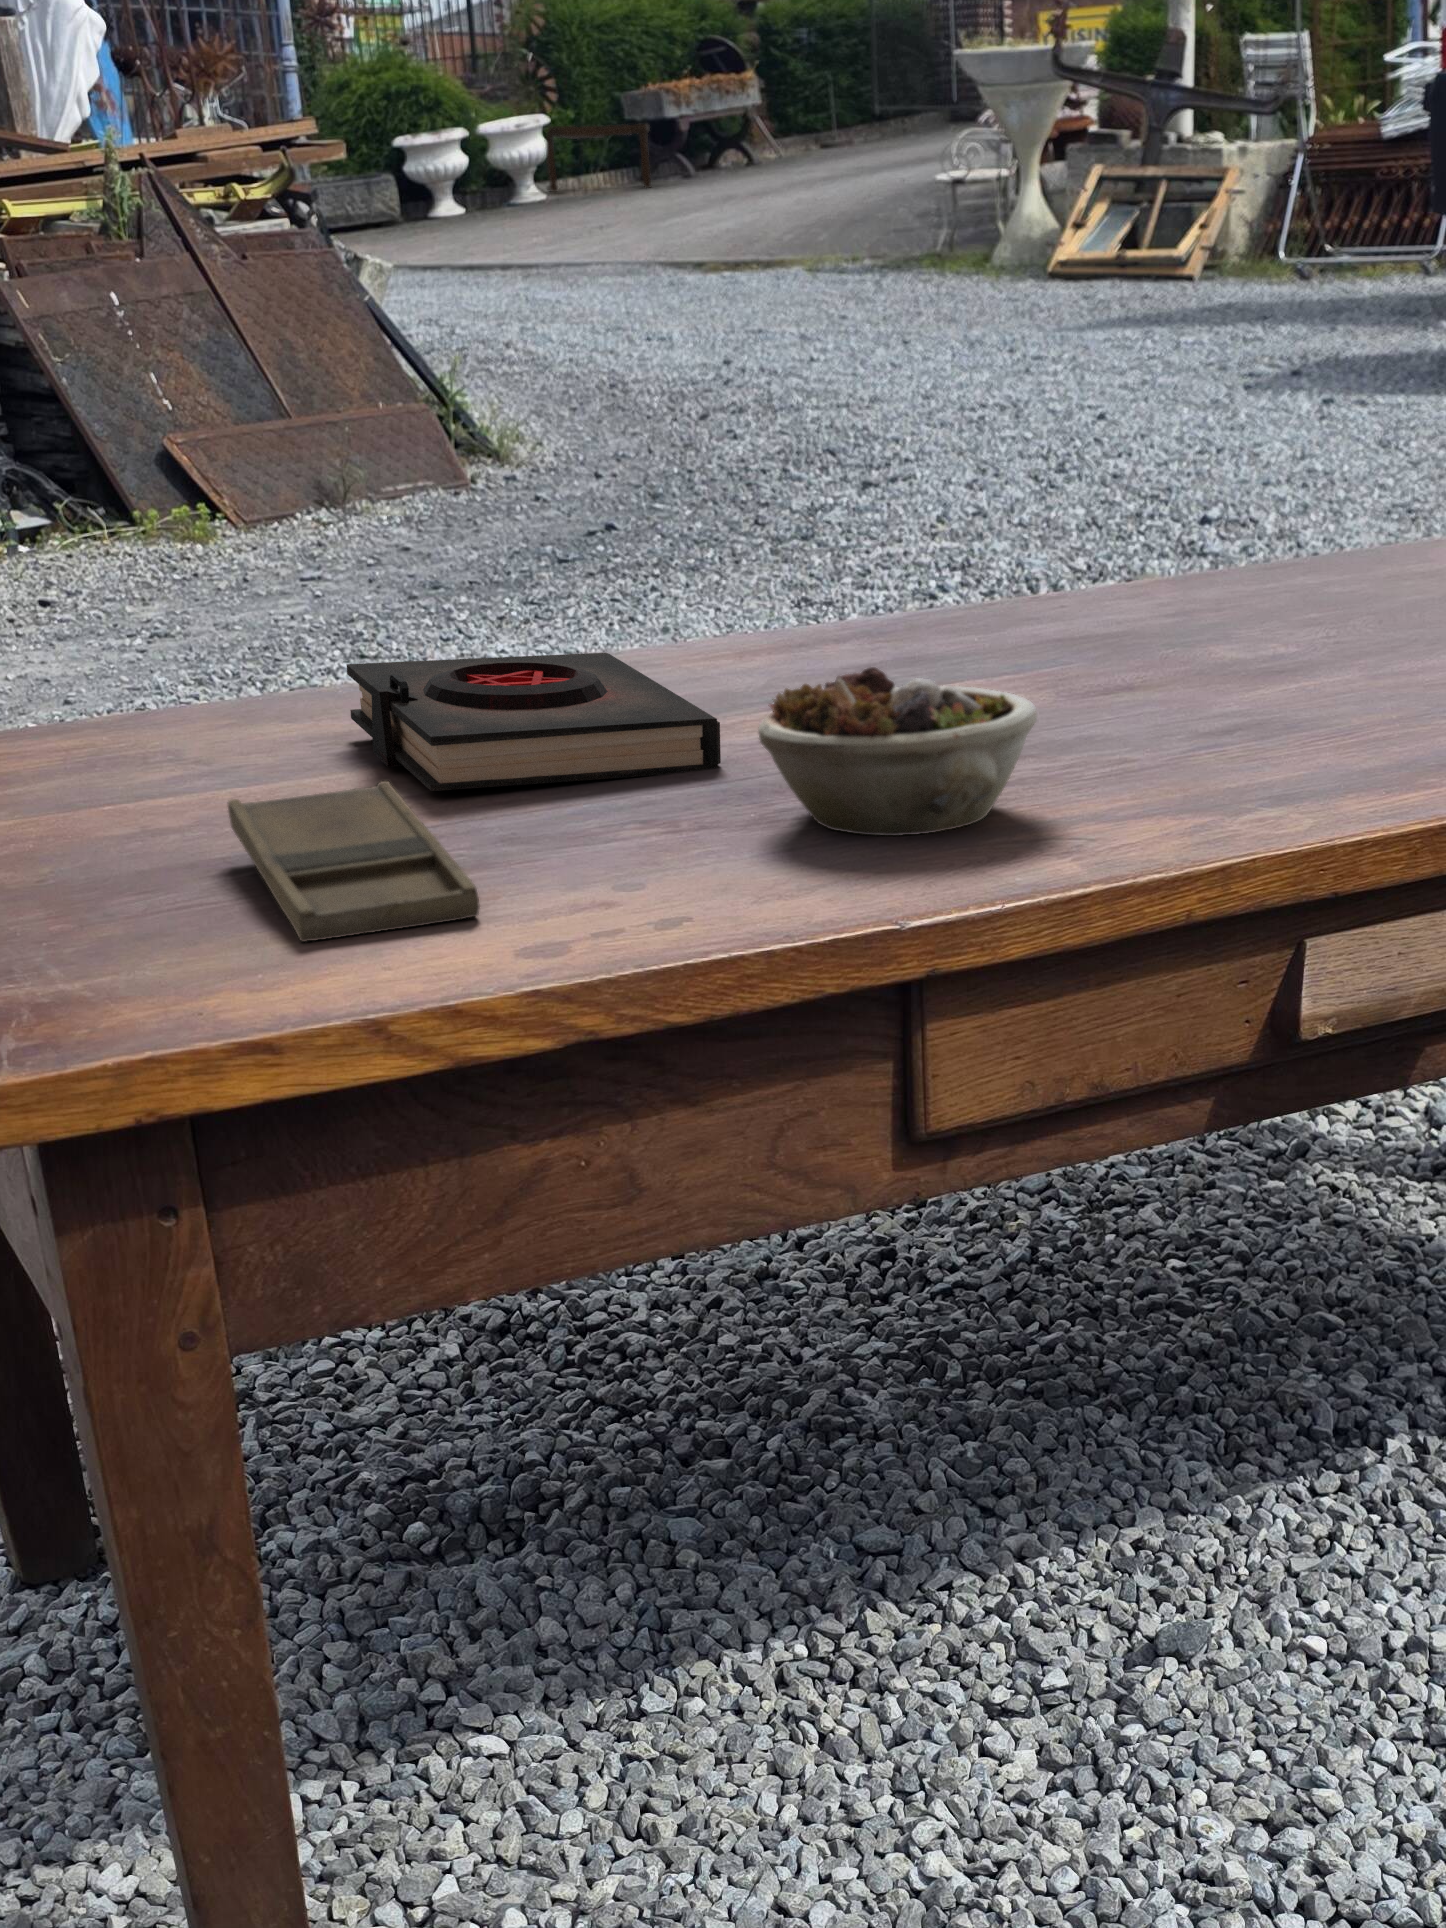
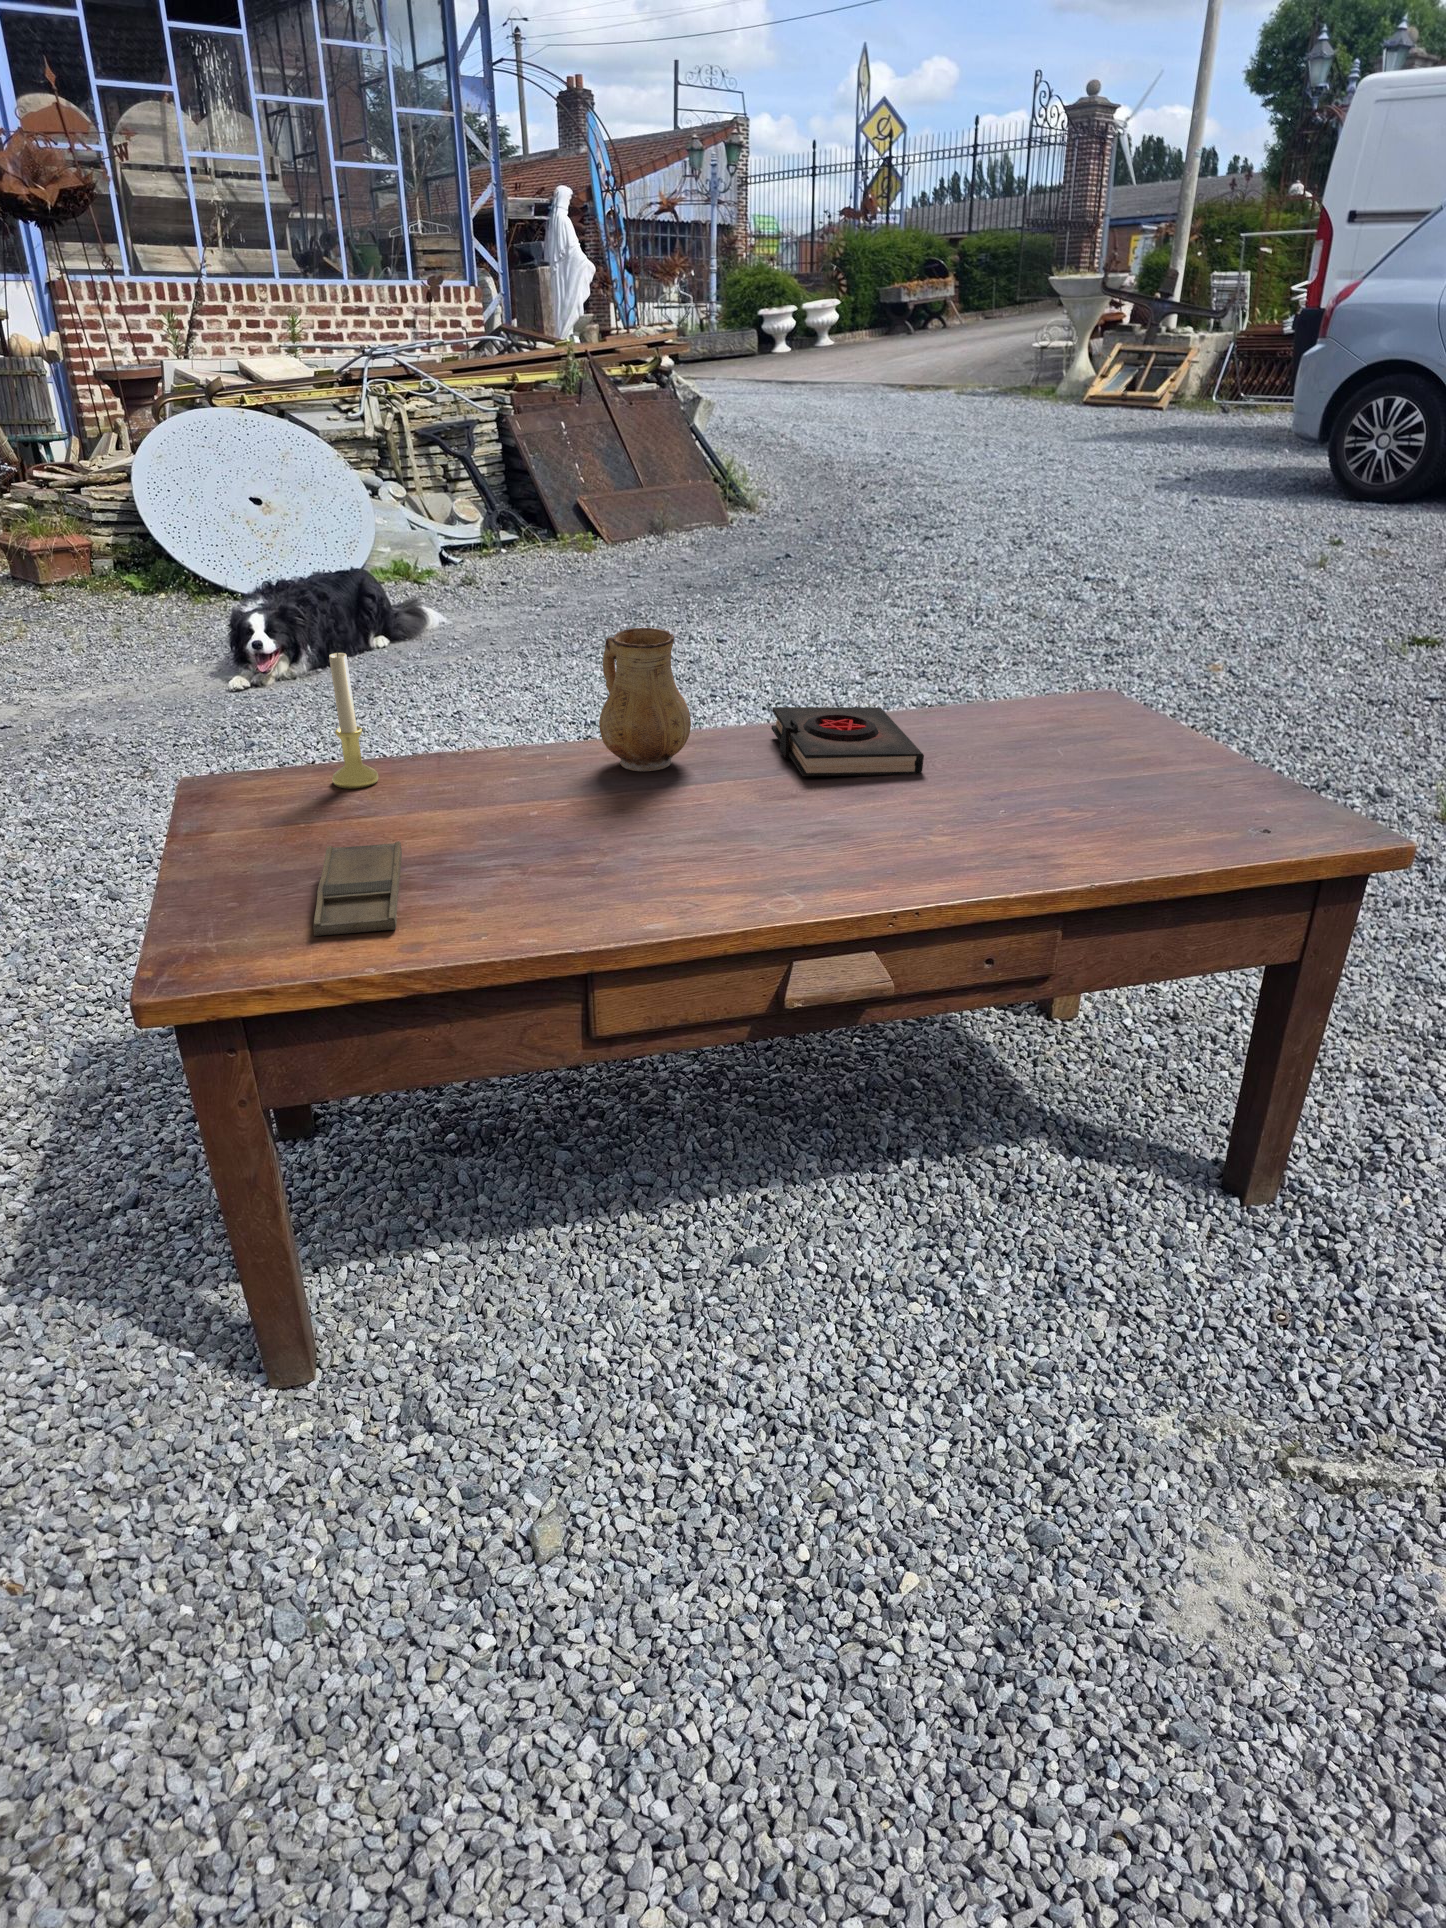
bench: present [546,124,651,191] -> none [834,304,889,339]
ceramic pitcher: none [655,385,861,686] -> present [599,628,691,771]
candle holder: none [93,440,208,756] -> present [329,651,378,789]
book: present [347,653,721,791] -> present [771,707,924,776]
succulent planter: present [758,667,1037,836] -> none [556,809,687,897]

